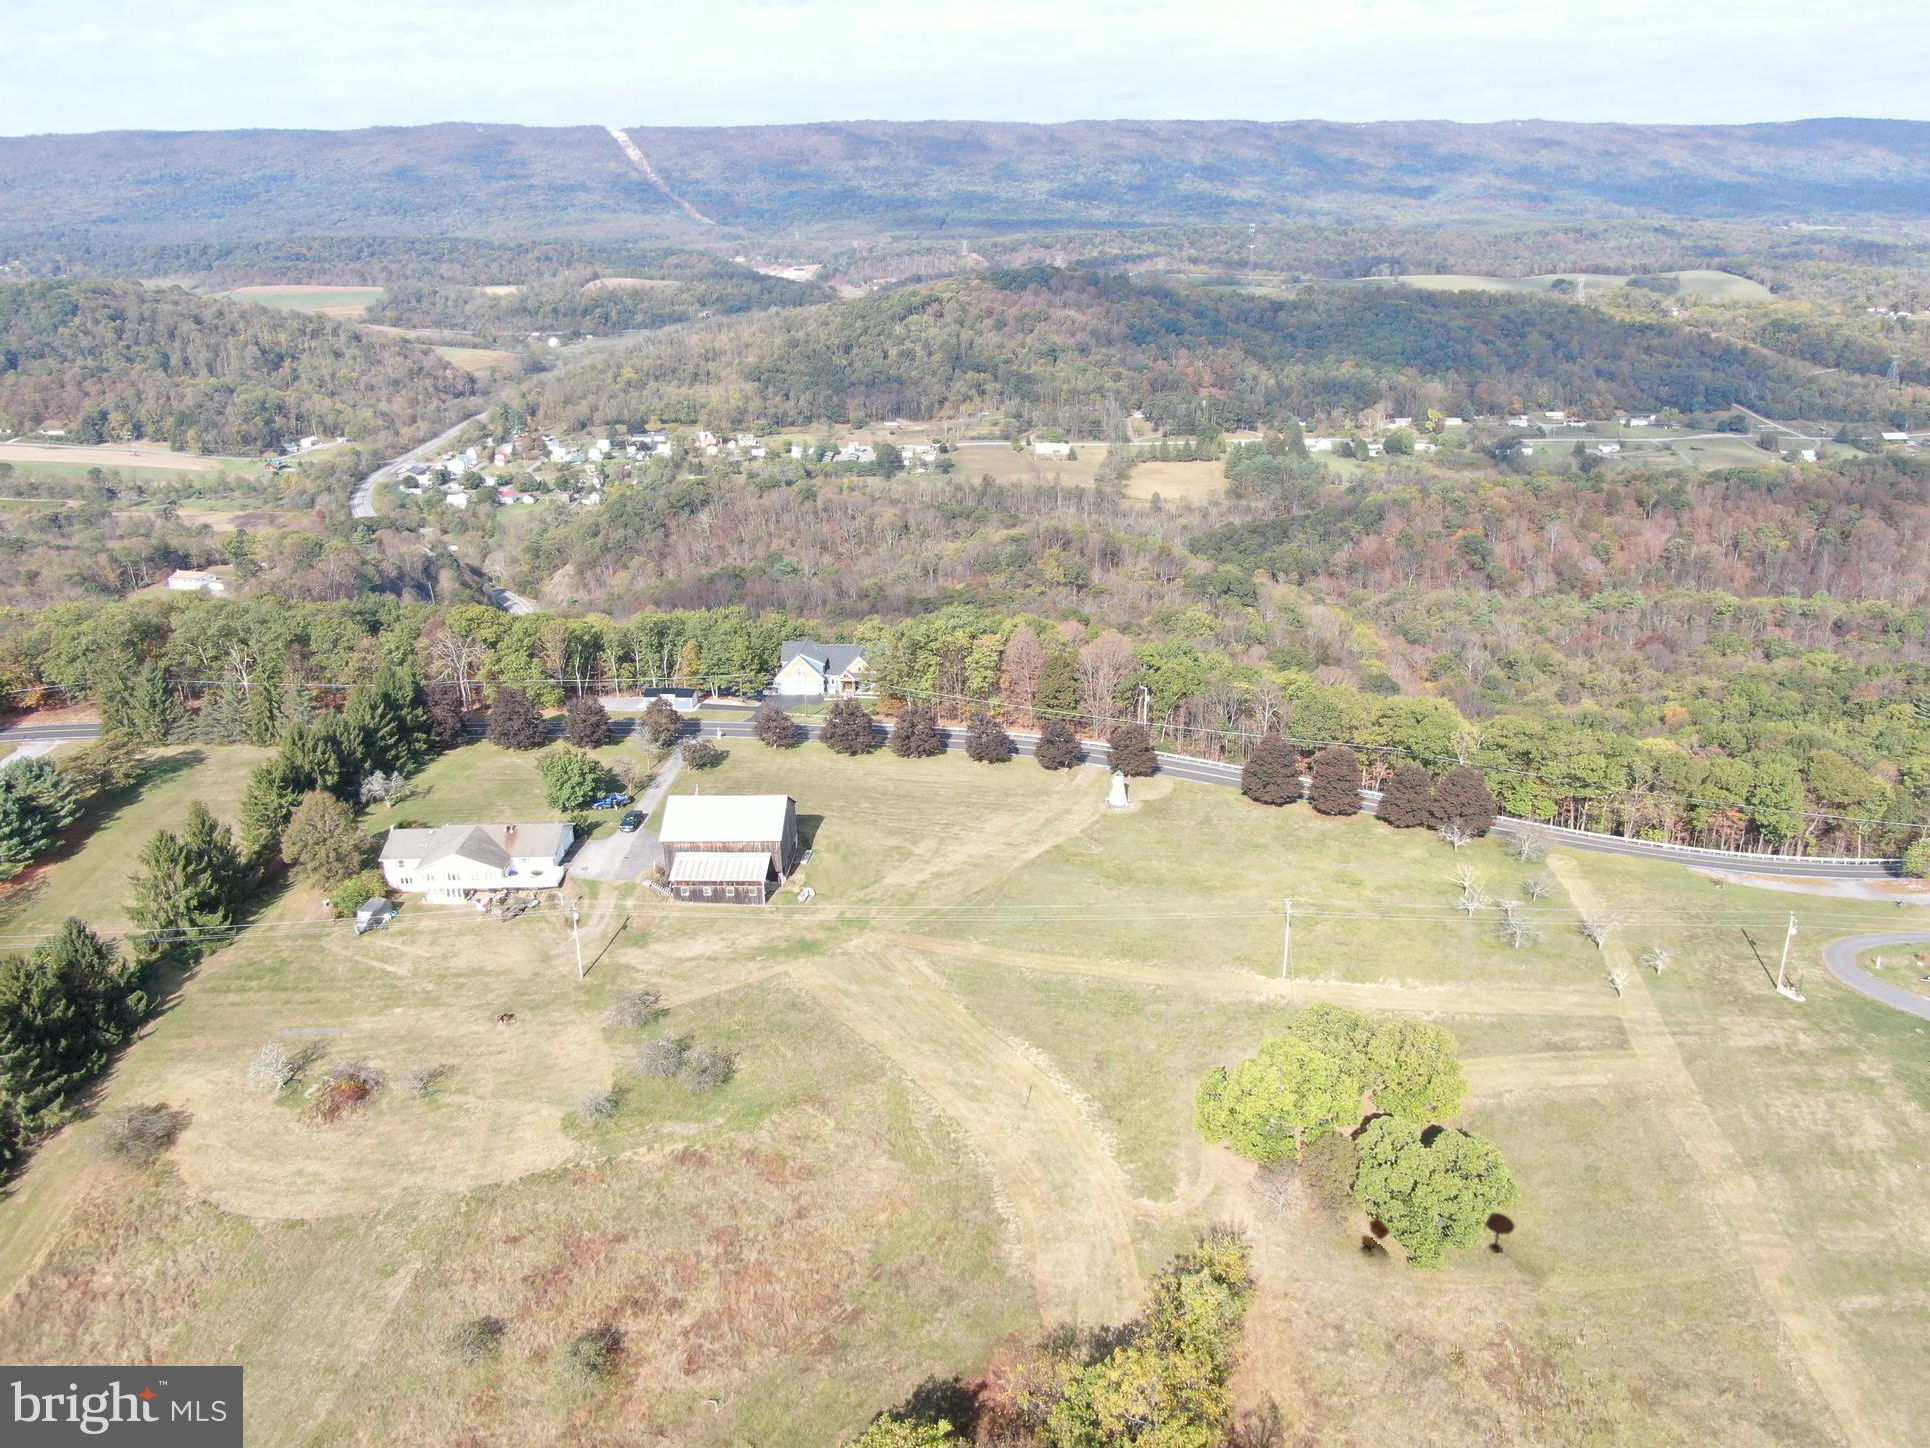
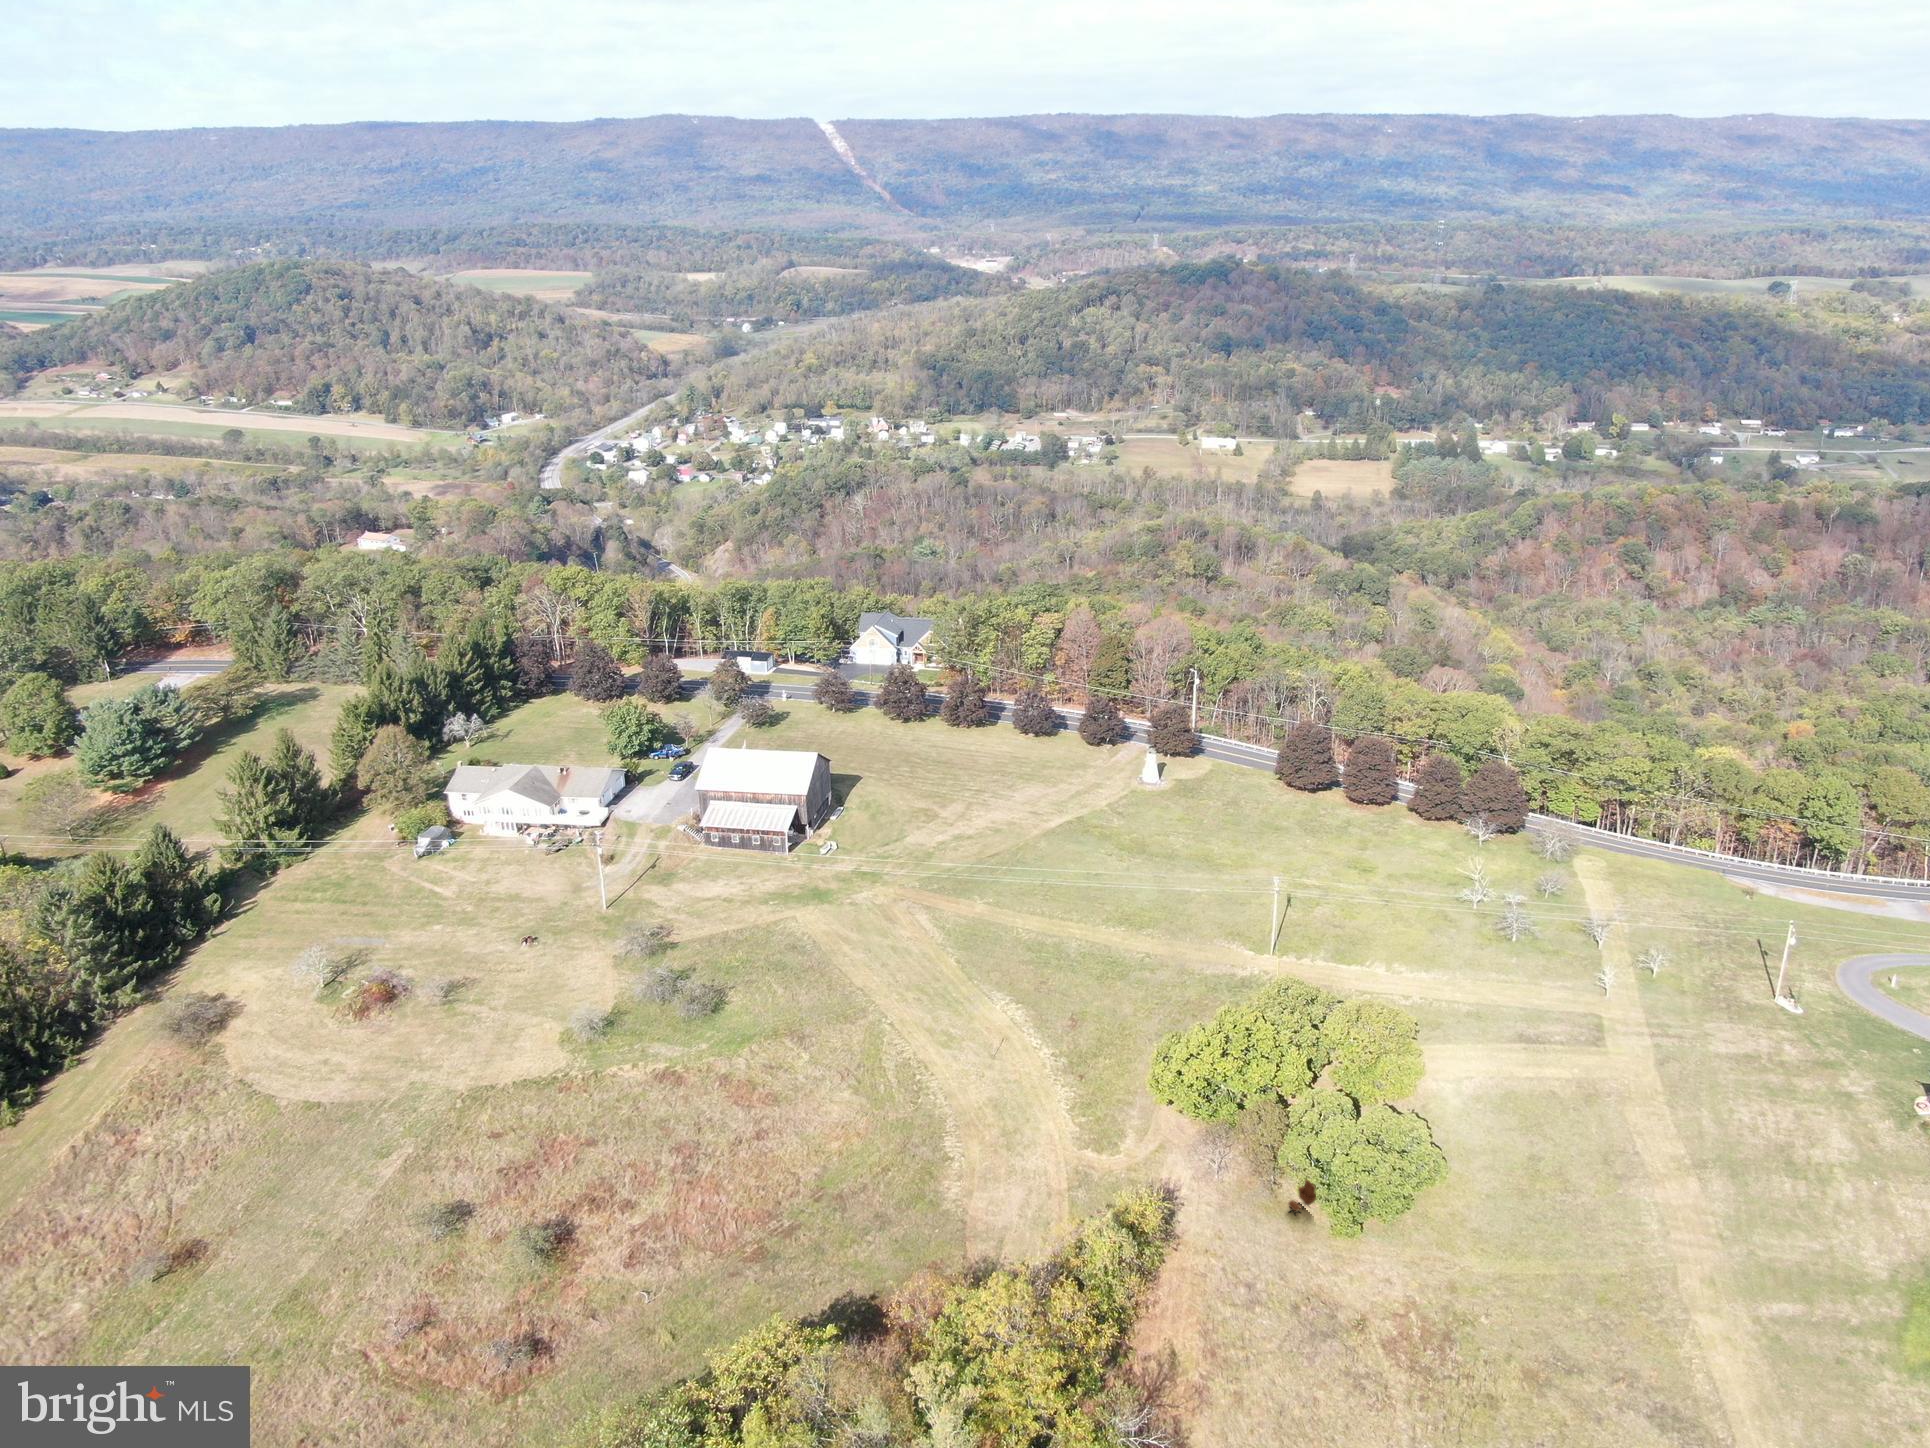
pedestal table: present [1485,1213,1514,1252] -> none [1410,1189,1440,1228]

